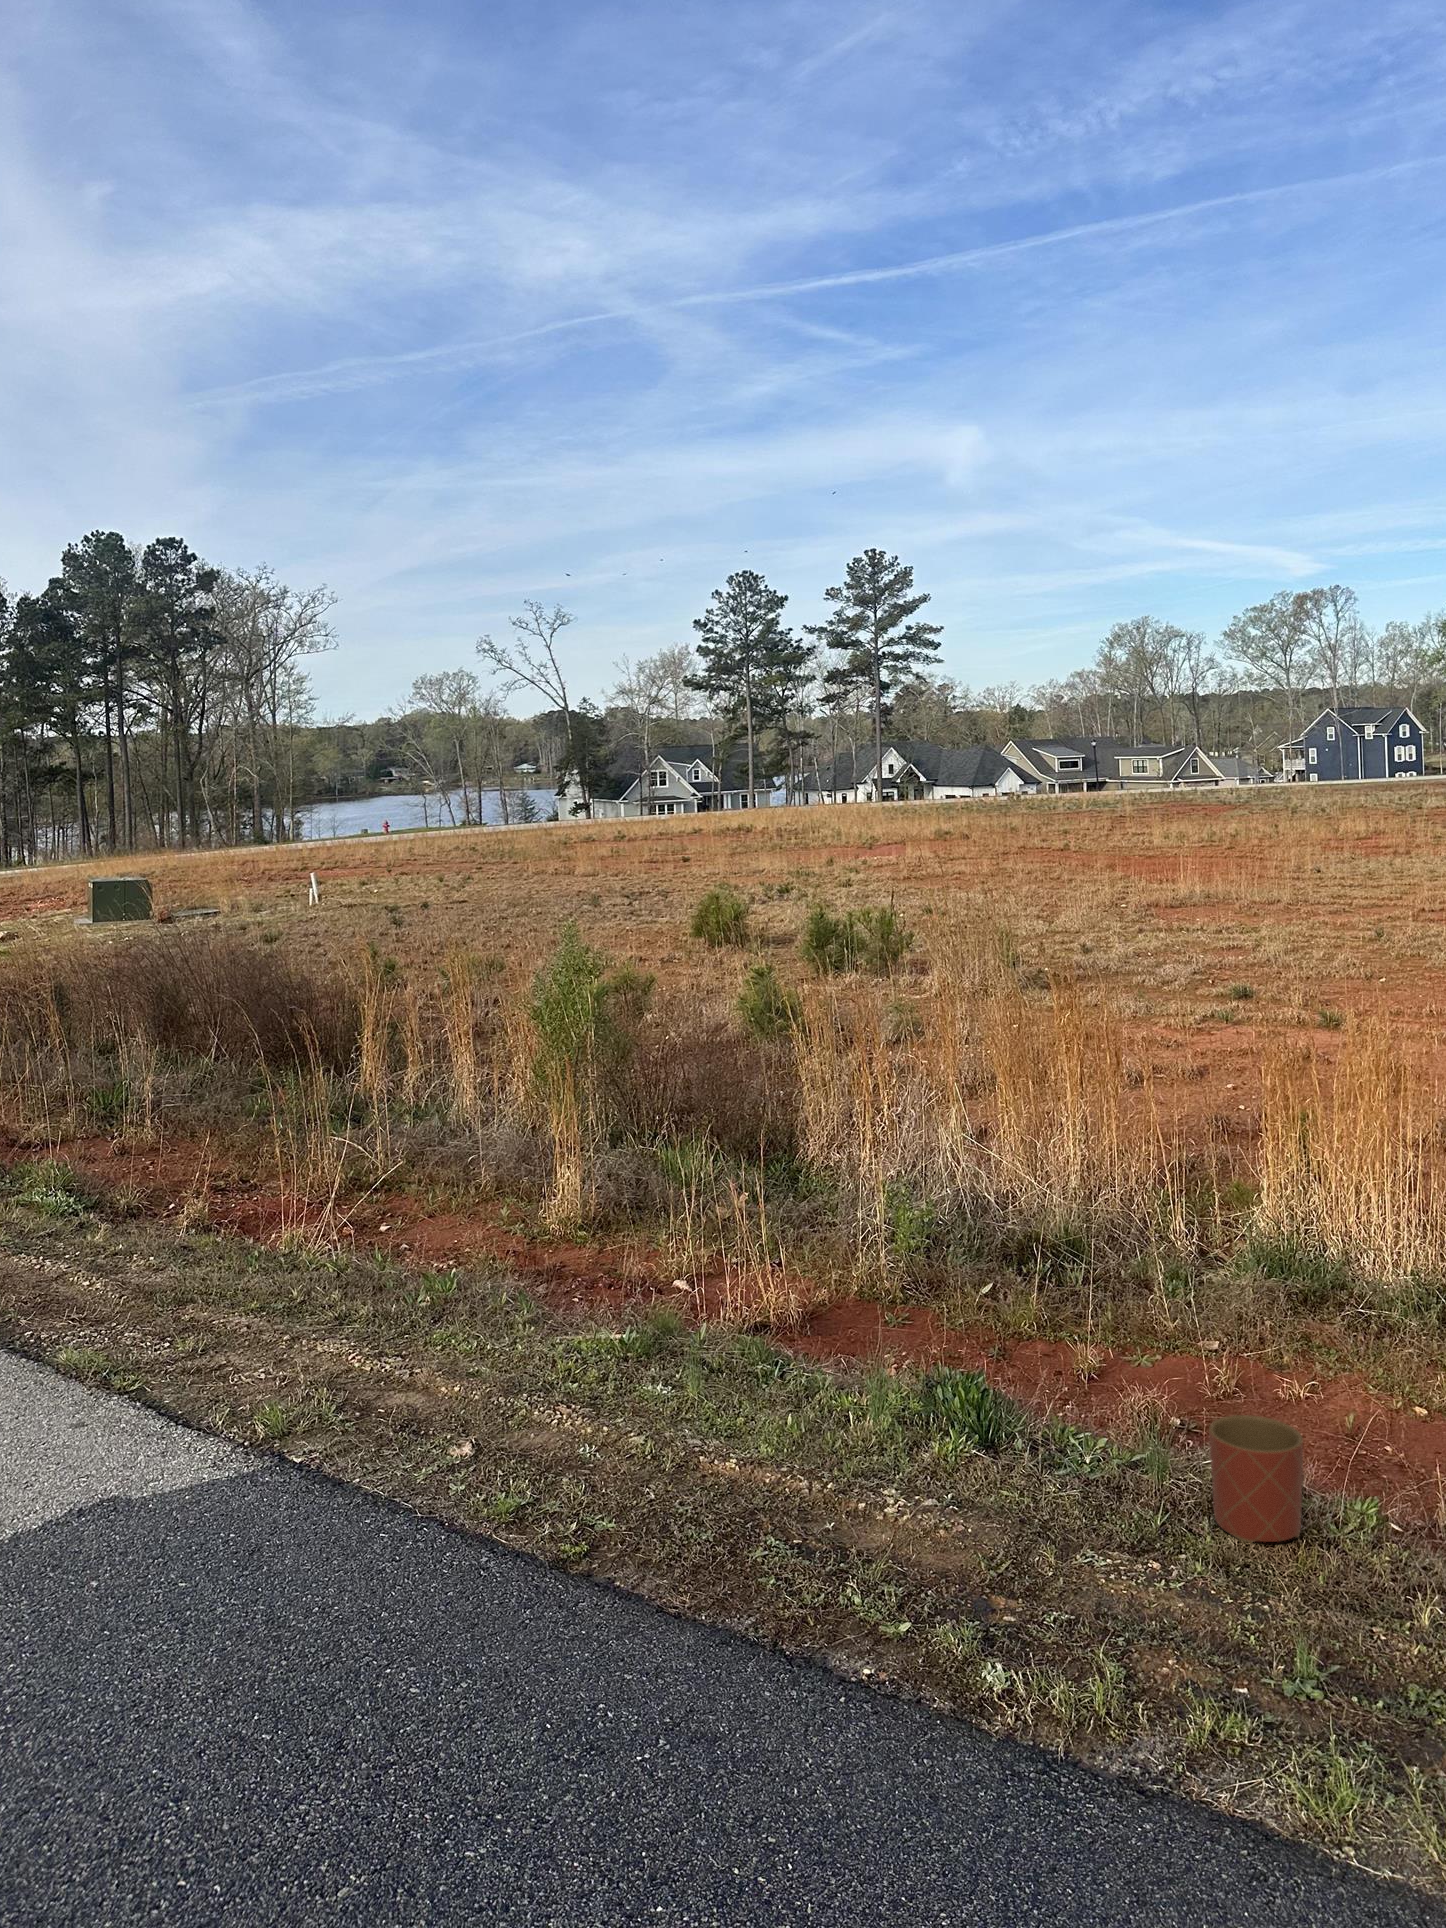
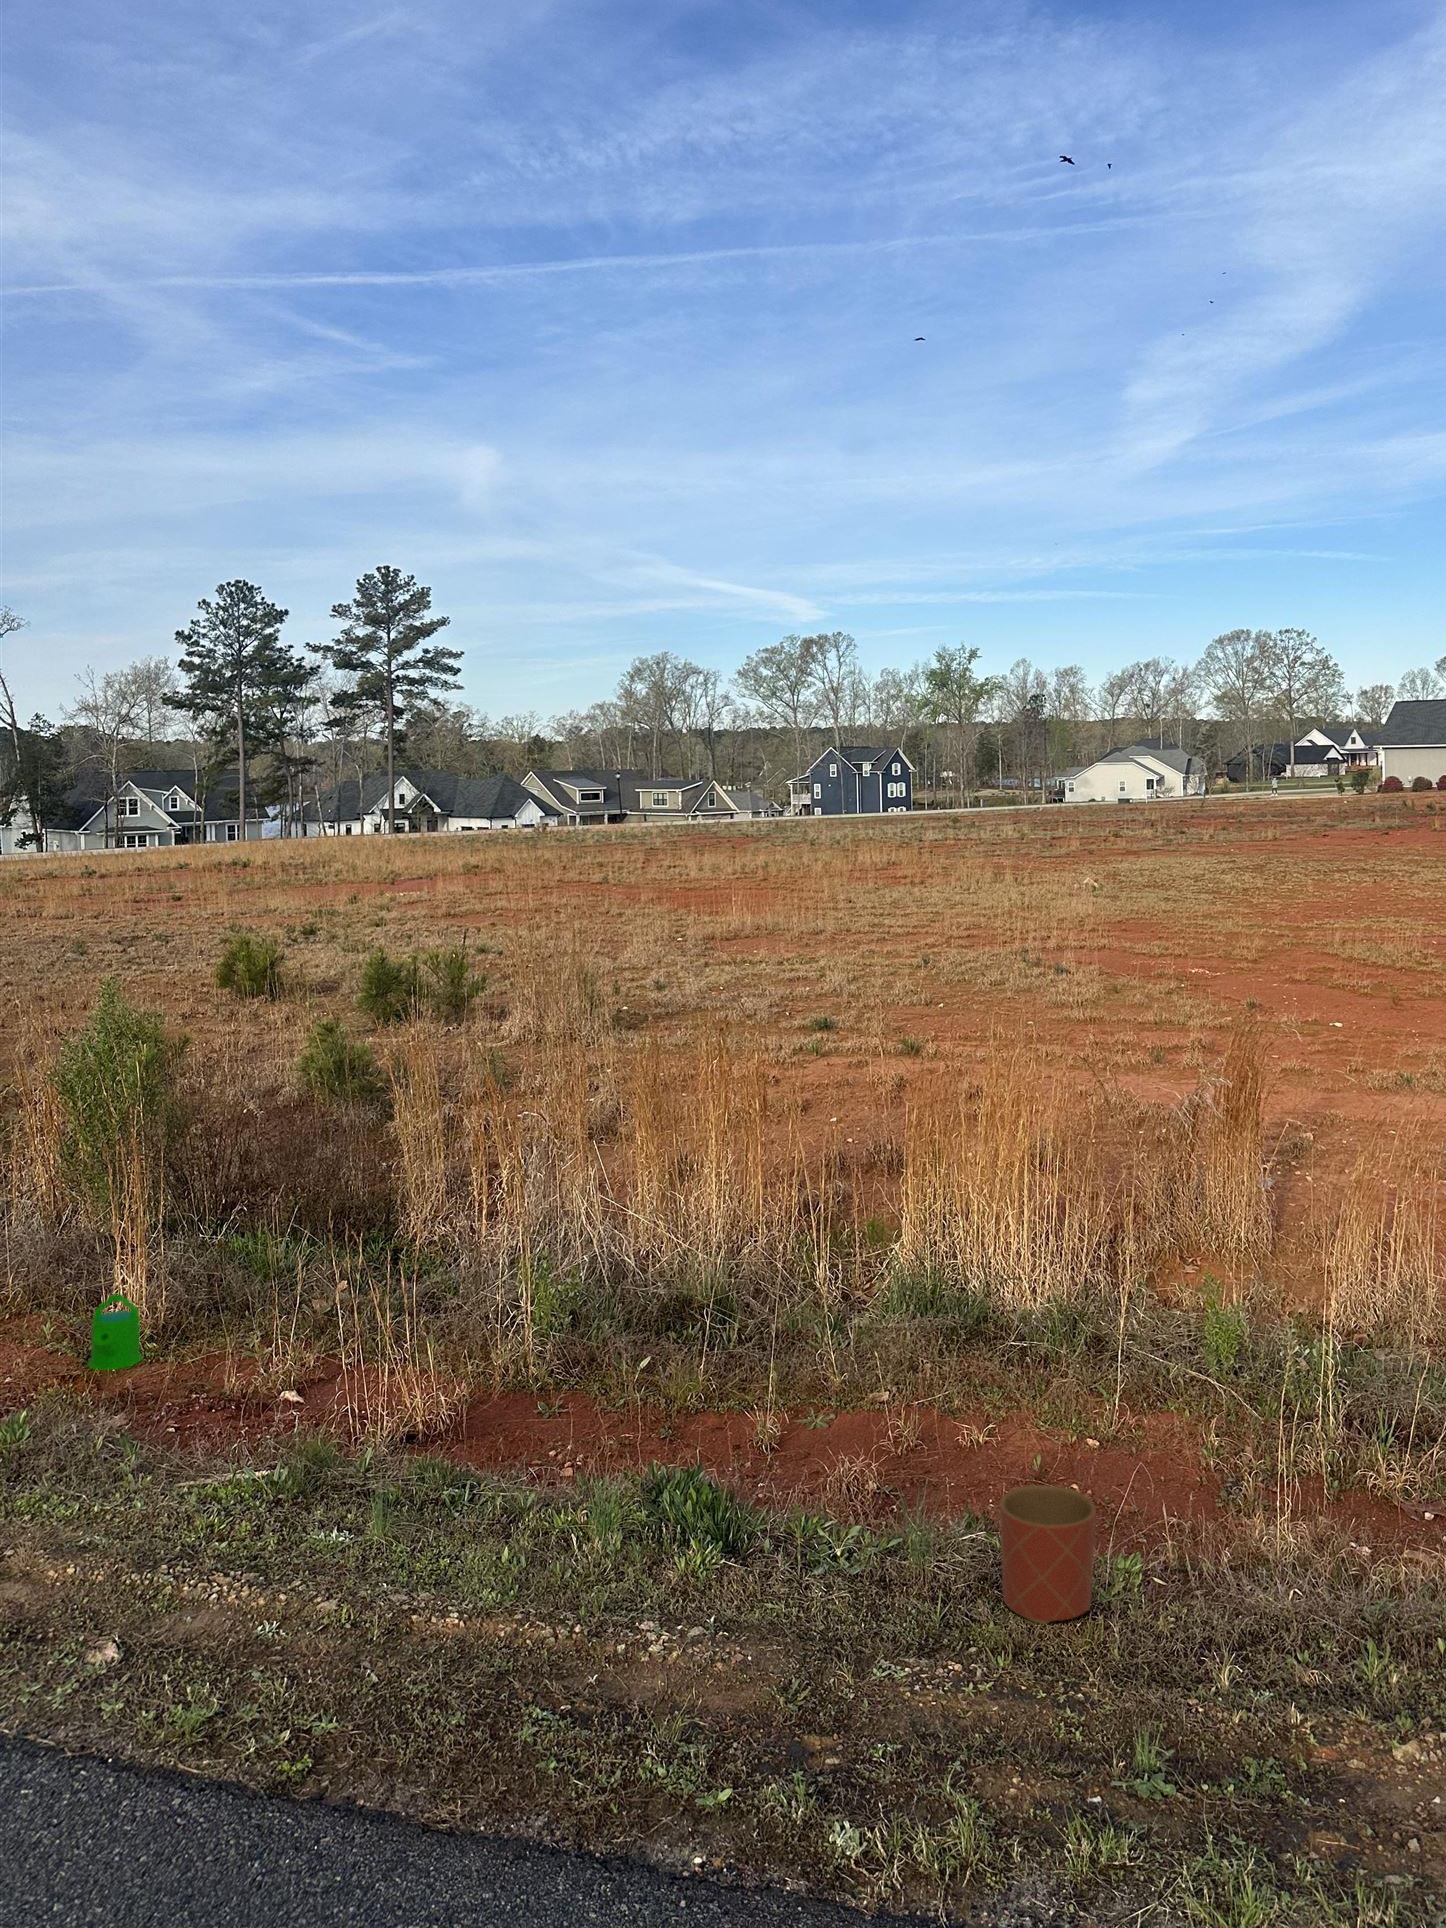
watering can: none [529,1202,570,1262] -> present [87,1294,143,1370]

